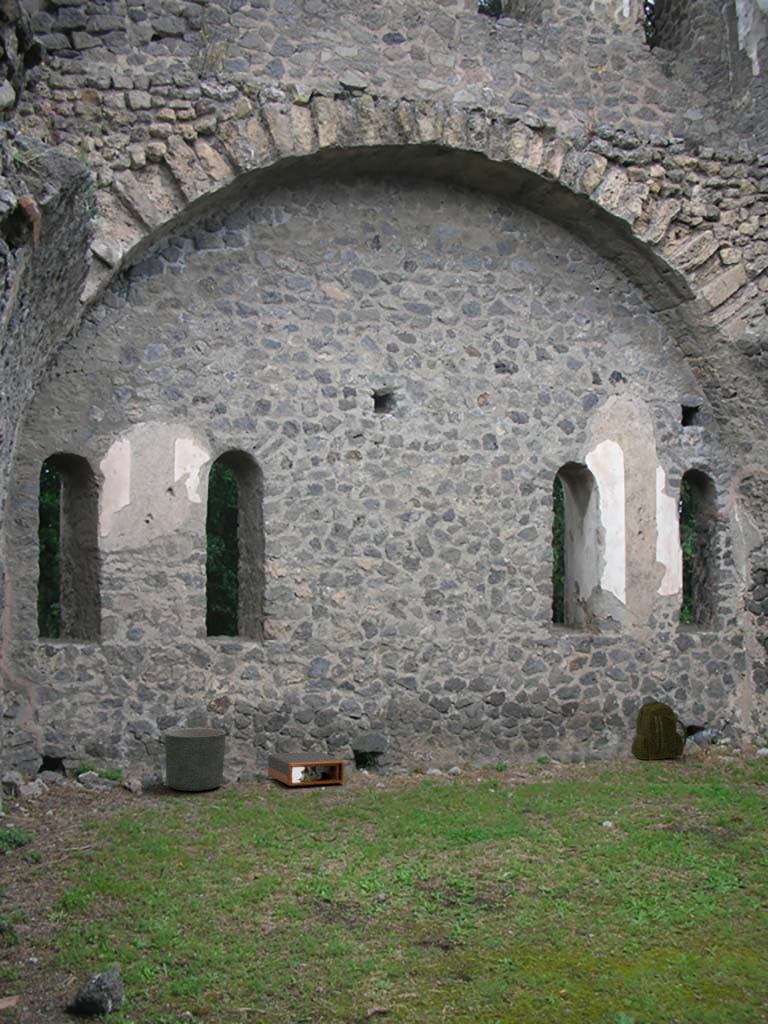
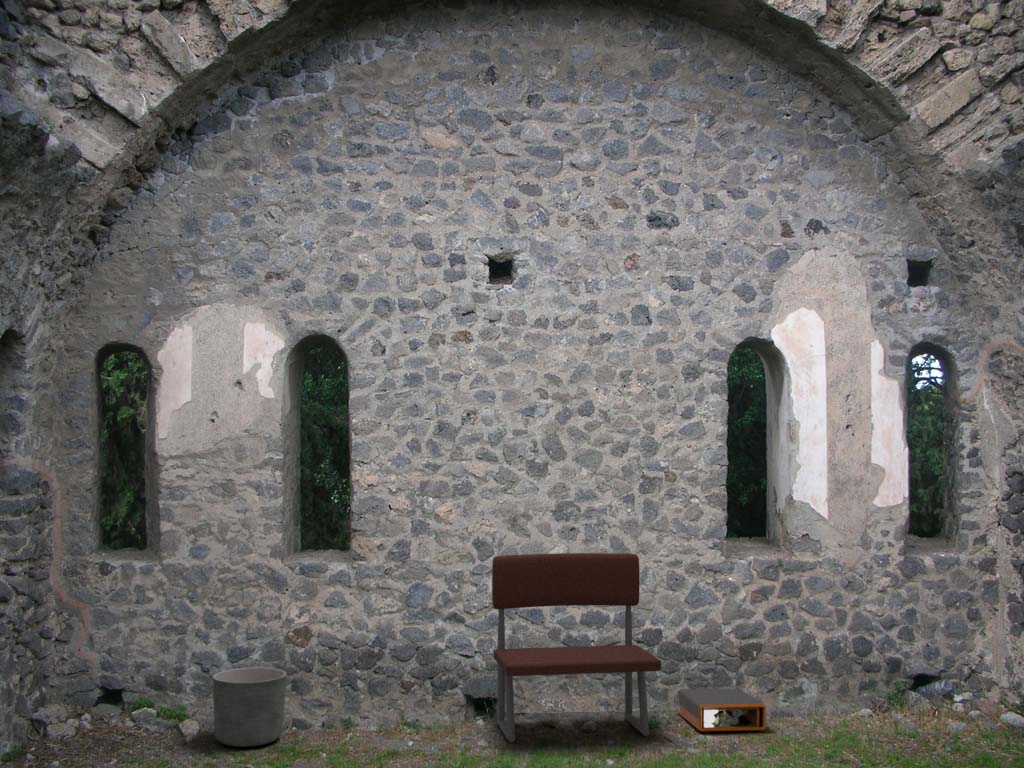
bench: none [382,633,522,781] -> present [492,553,661,742]
backpack: present [631,701,687,760] -> none [834,643,904,719]
storage box: present [268,752,344,786] -> present [678,688,766,731]

